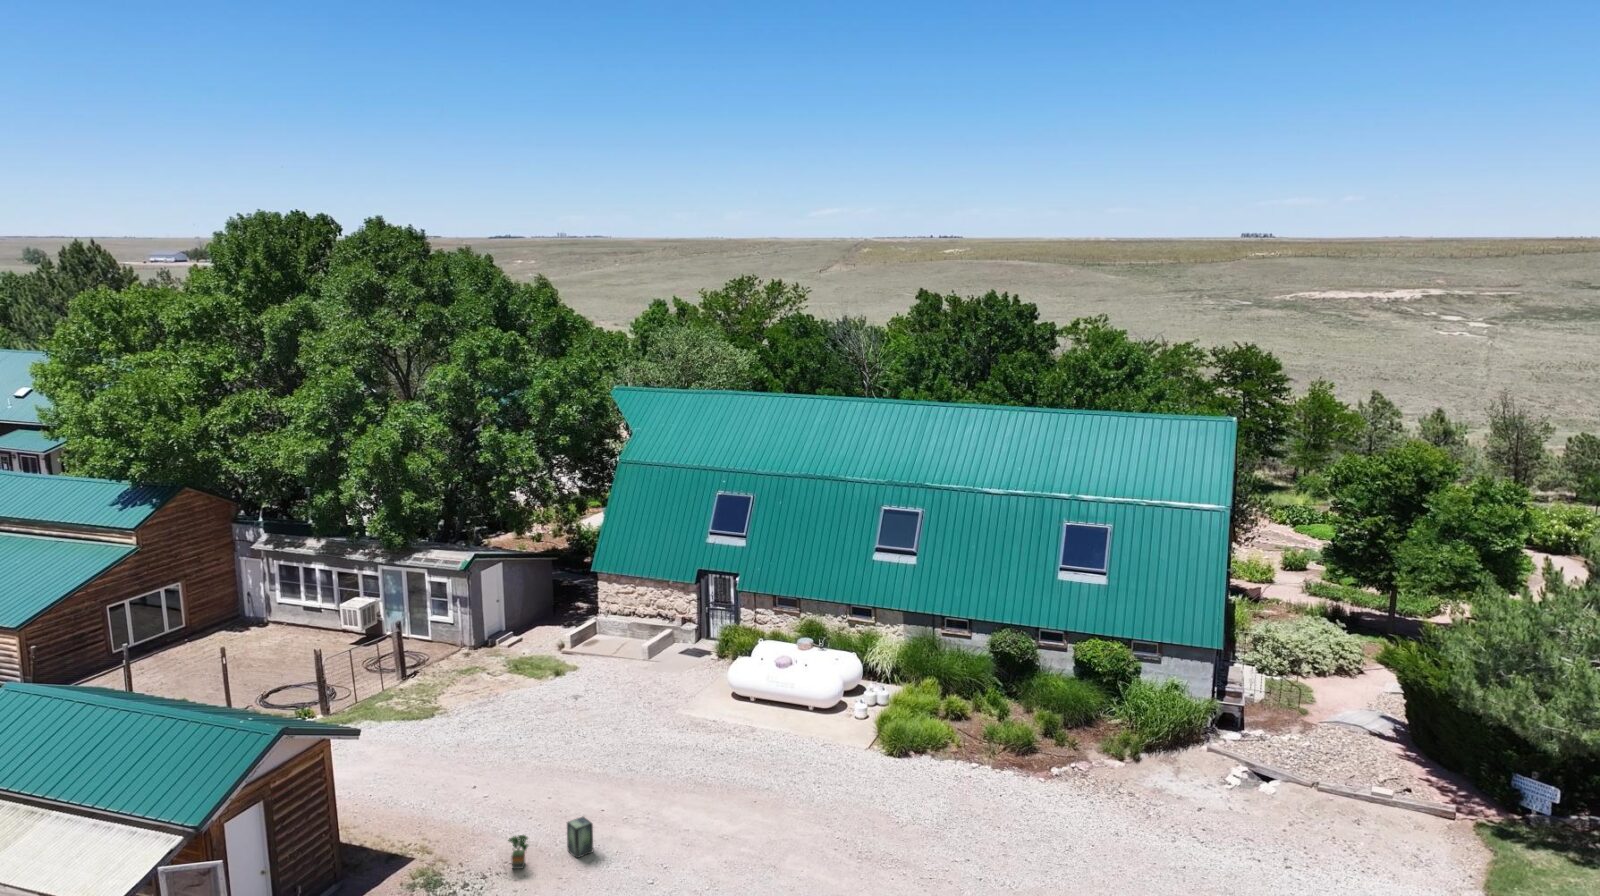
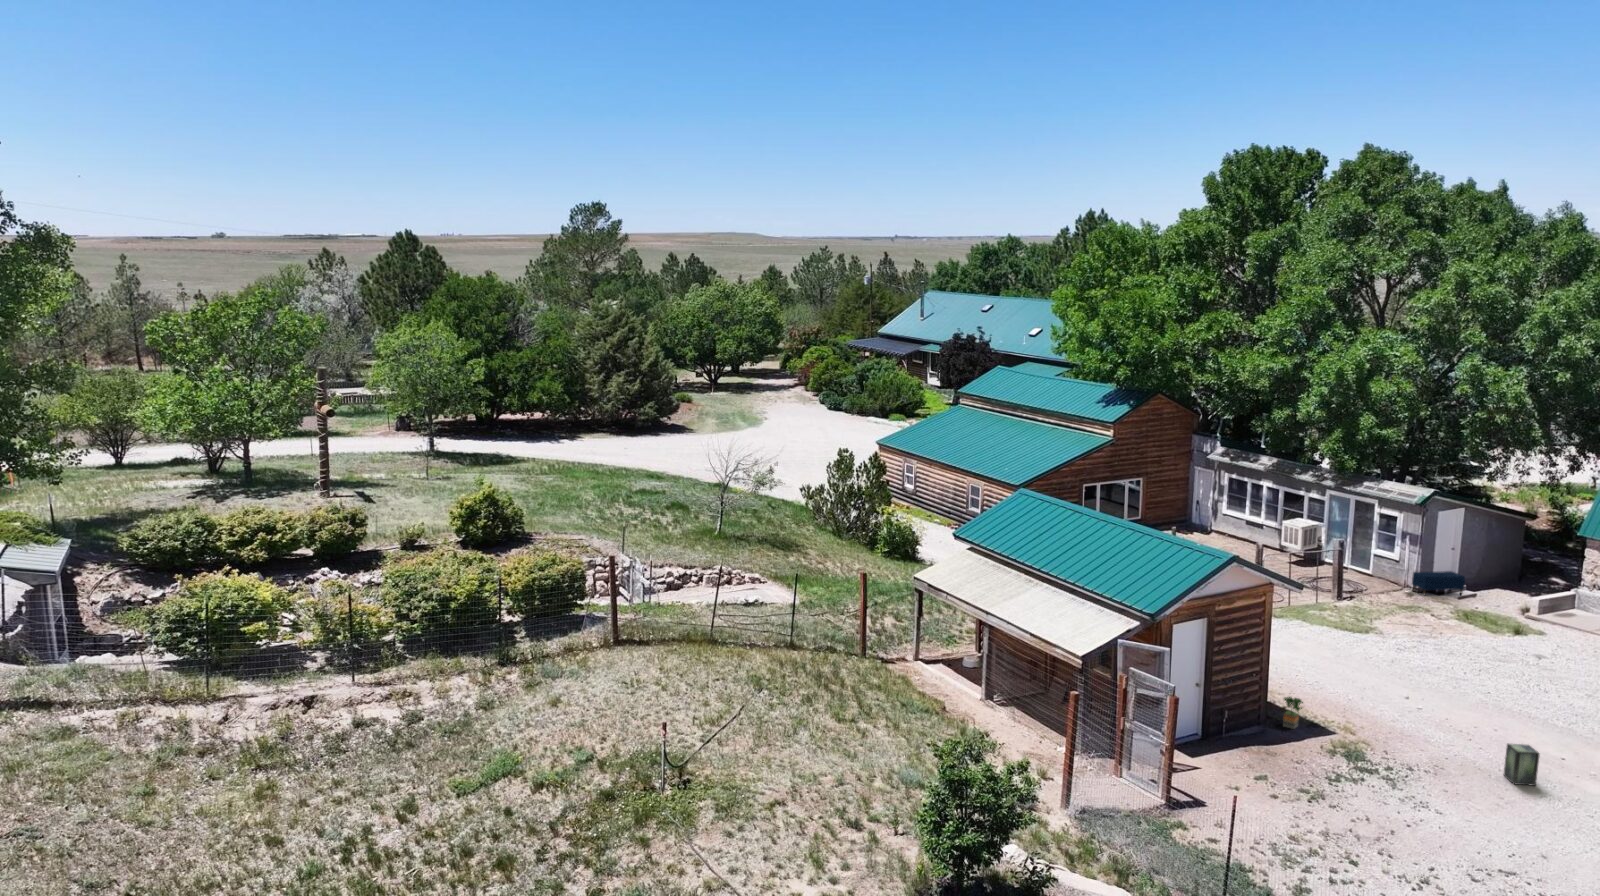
bench: none [467,623,511,653] -> present [1412,571,1465,595]
potted tree: present [508,835,528,869] -> present [1283,697,1303,729]

